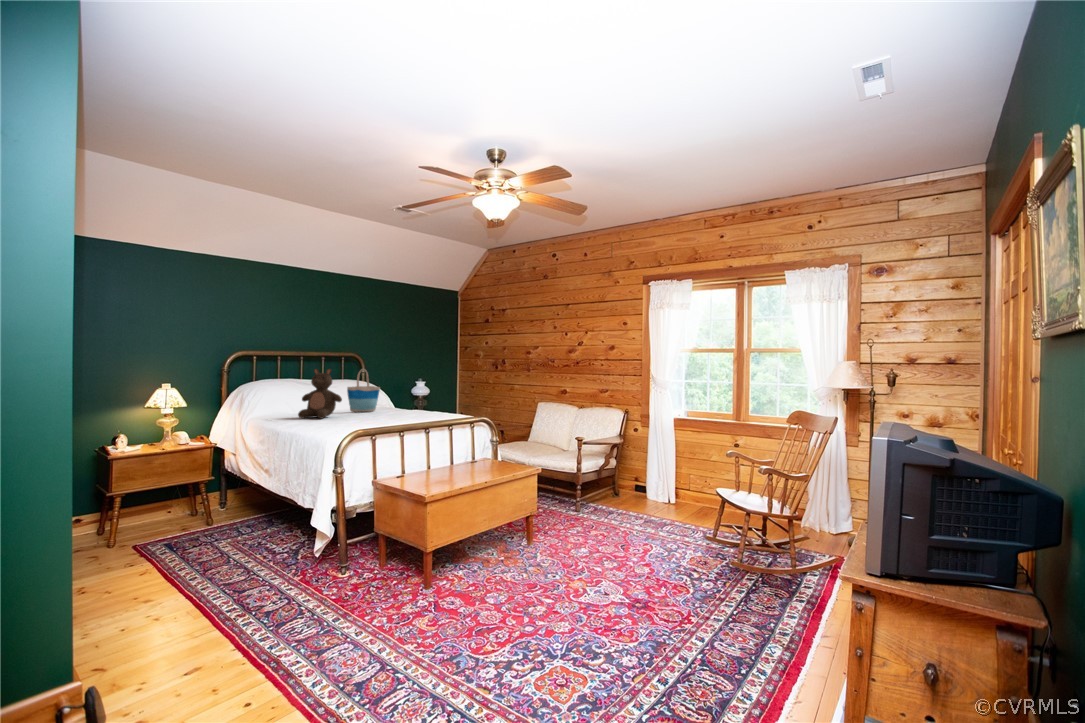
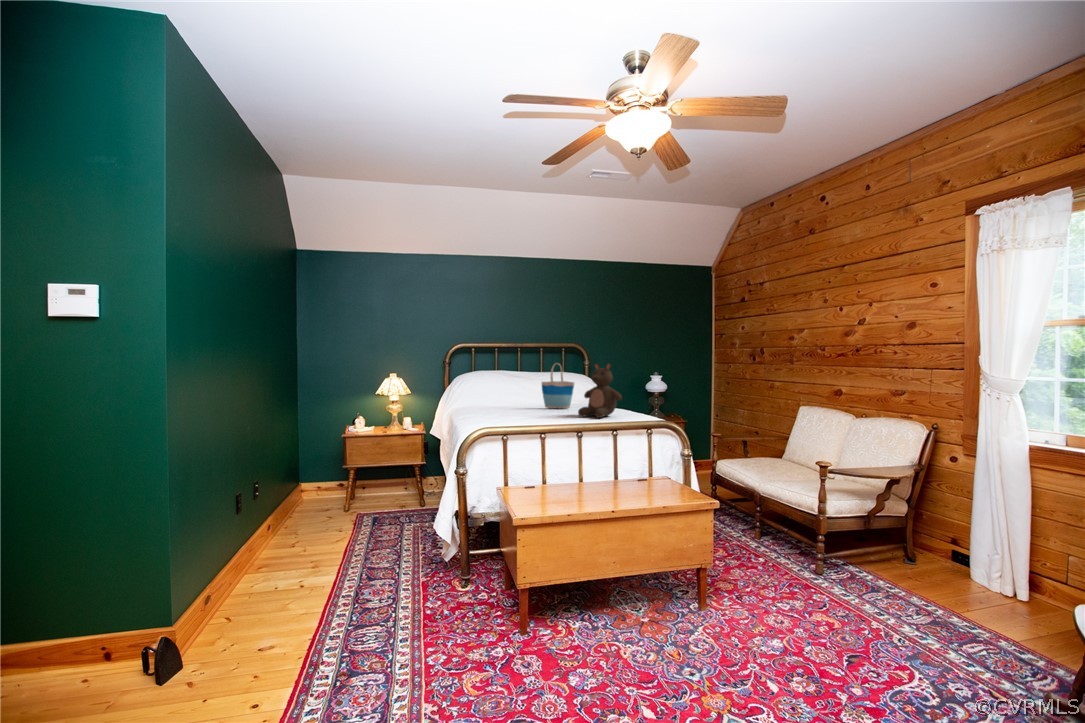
stuffed bear: present [298,369,342,419] -> present [578,363,622,418]

